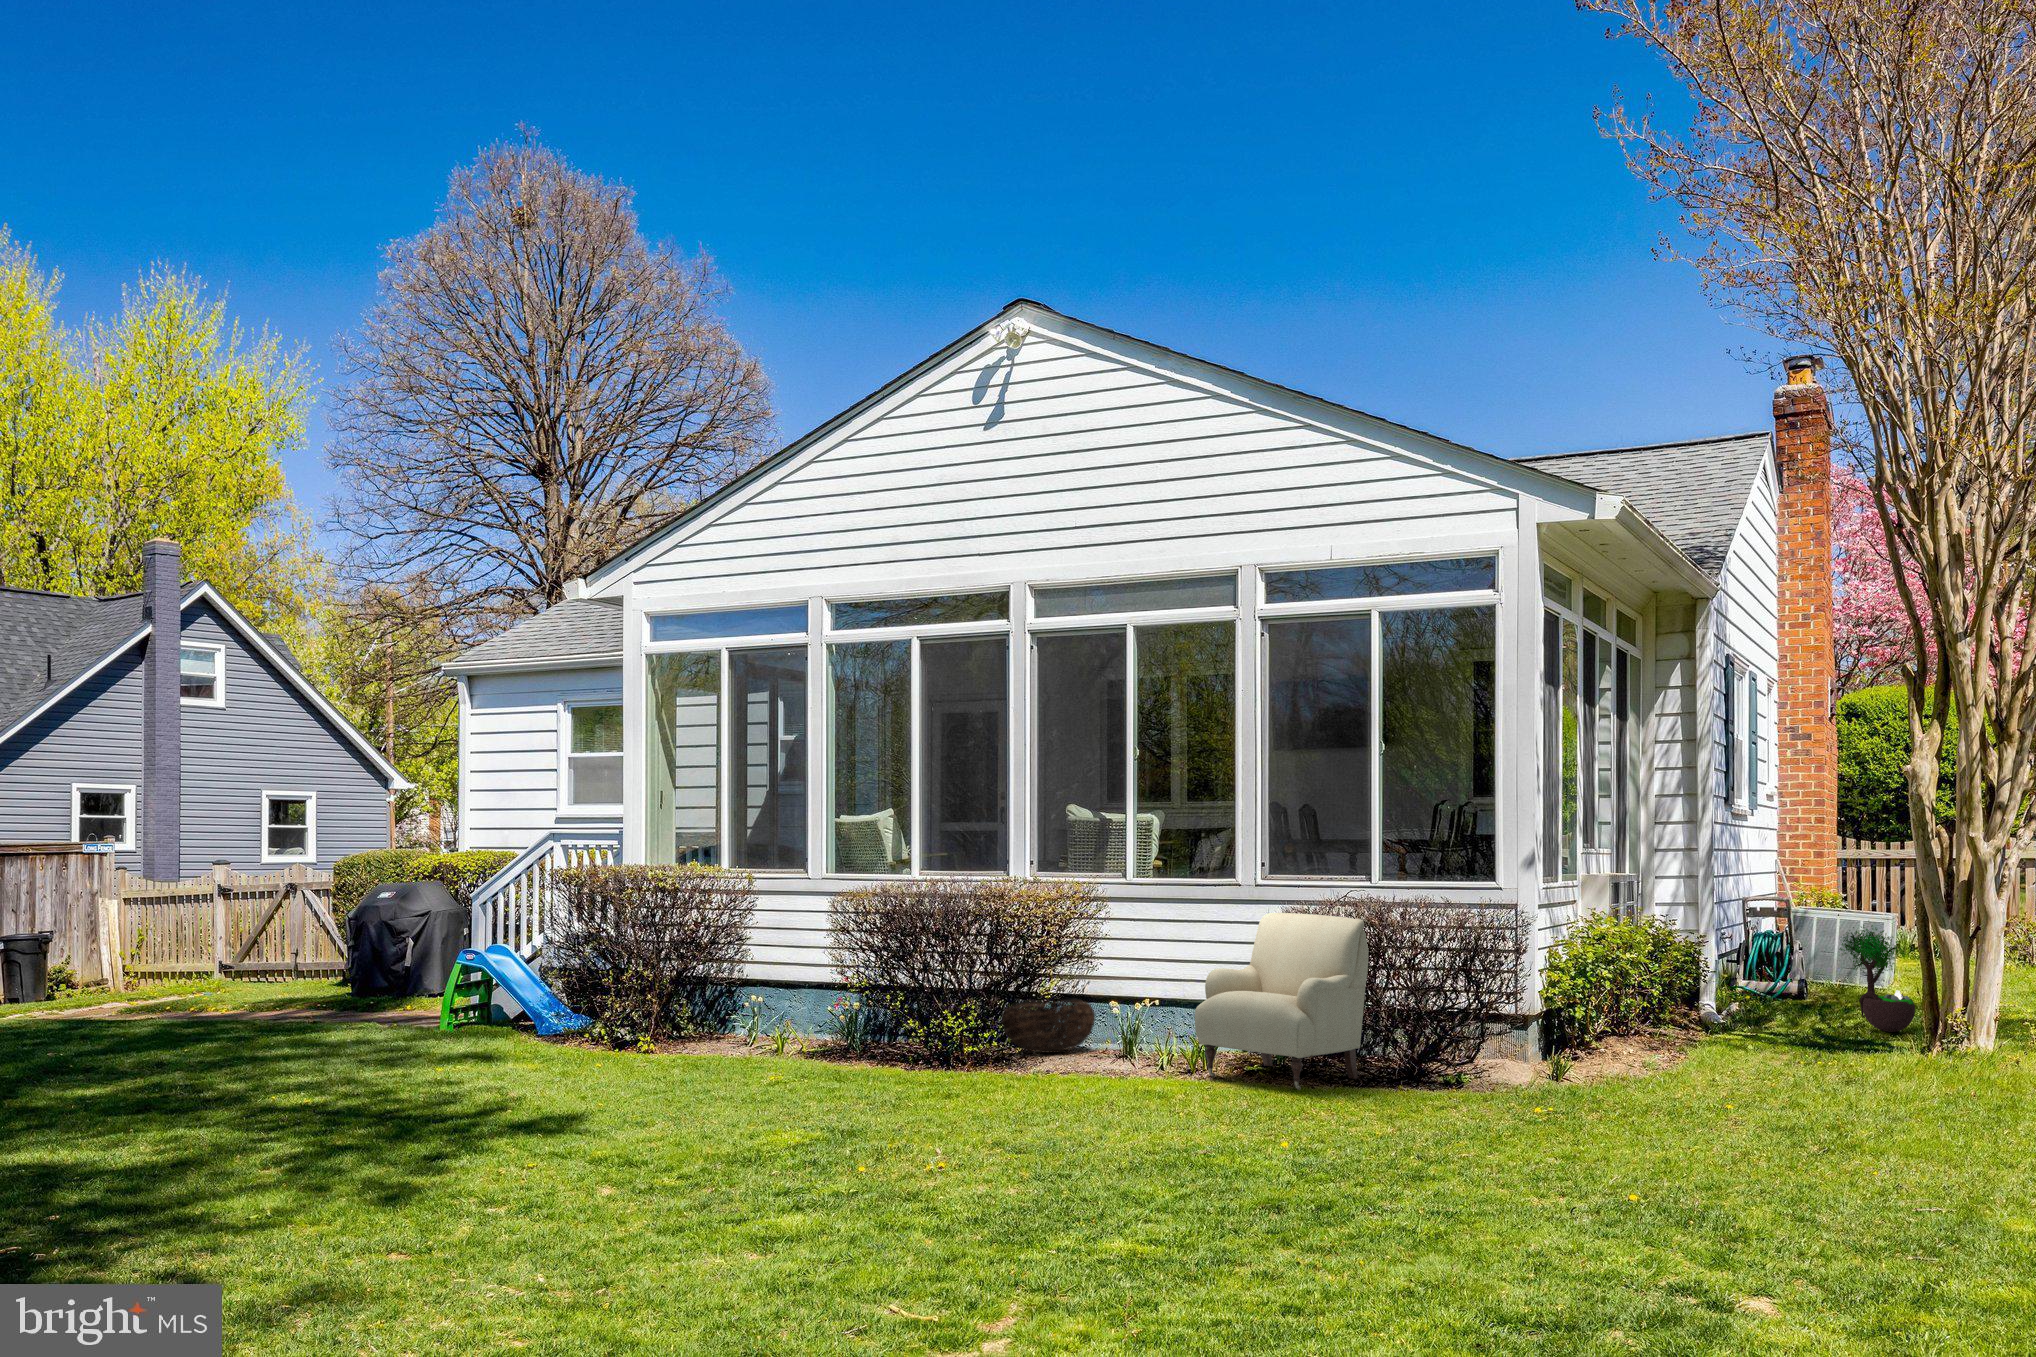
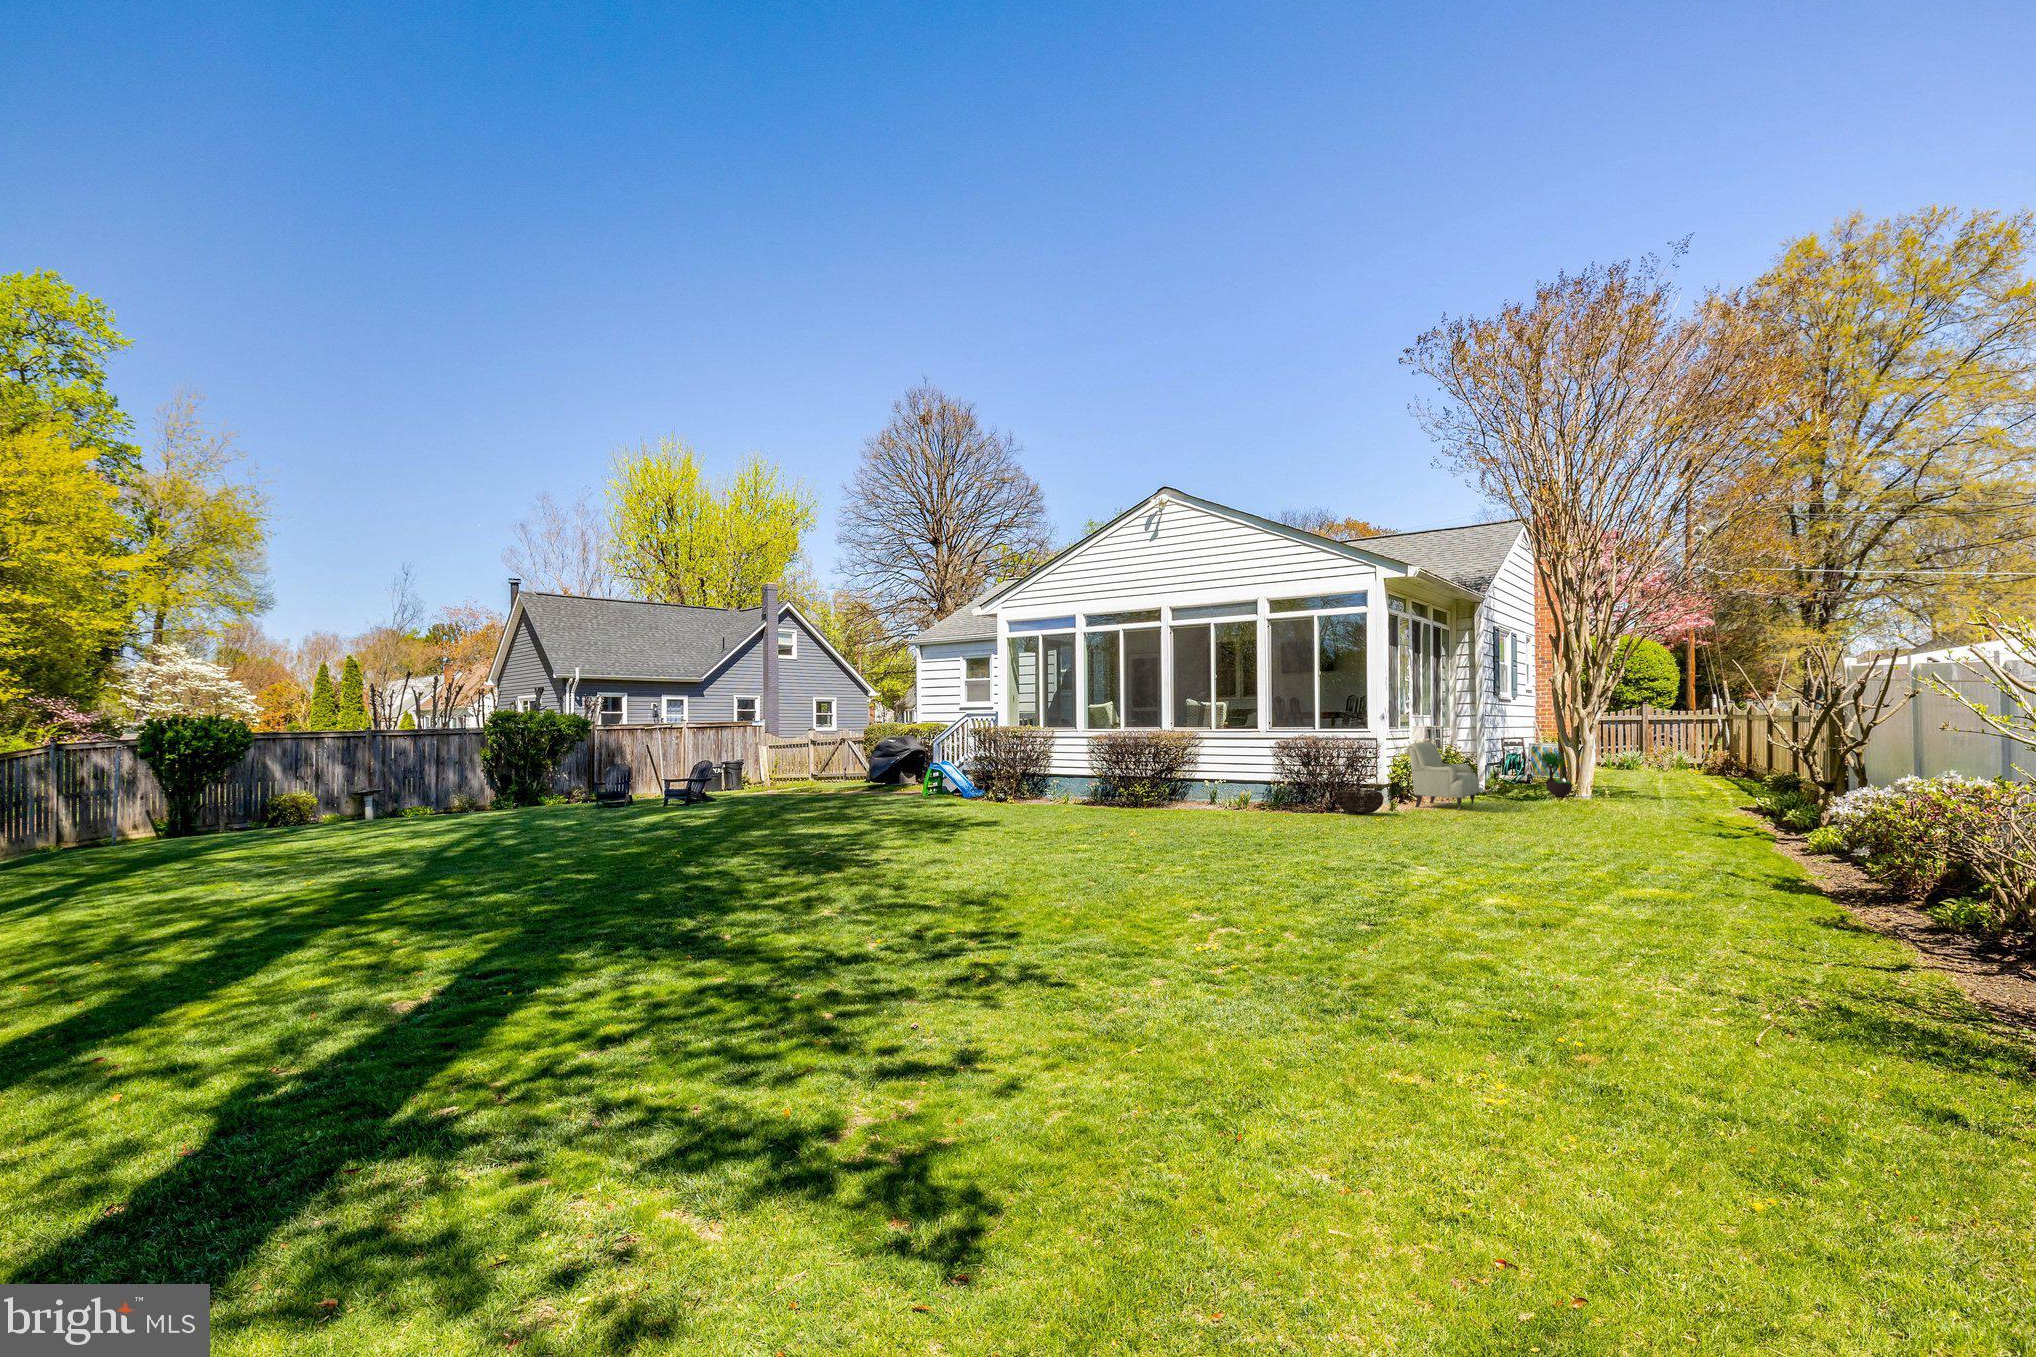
chair: present [1195,913,1369,1090] -> present [1406,742,1479,810]
basket: present [1001,999,1095,1053] -> present [1335,789,1384,814]

